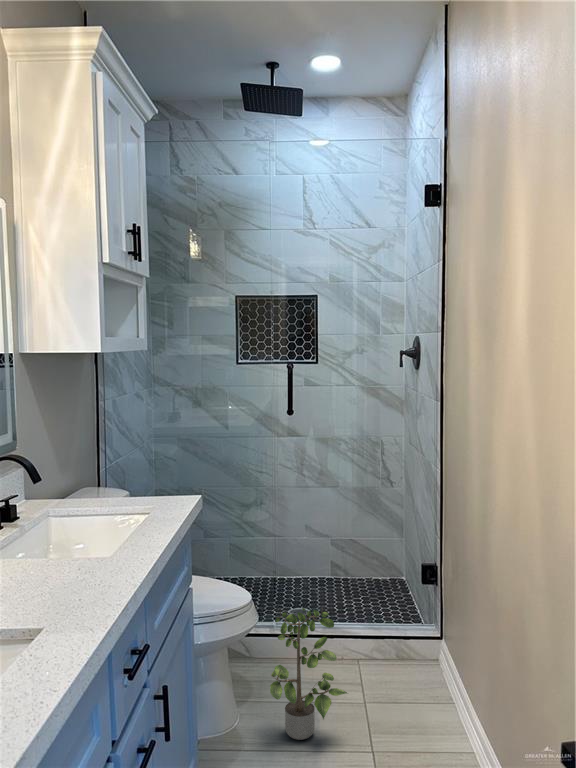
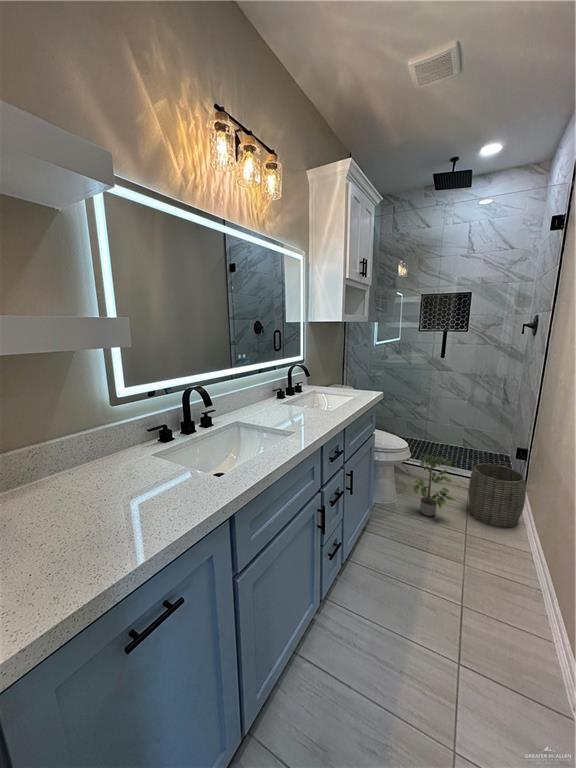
woven basket: none [361,603,448,722] -> present [468,464,526,528]

